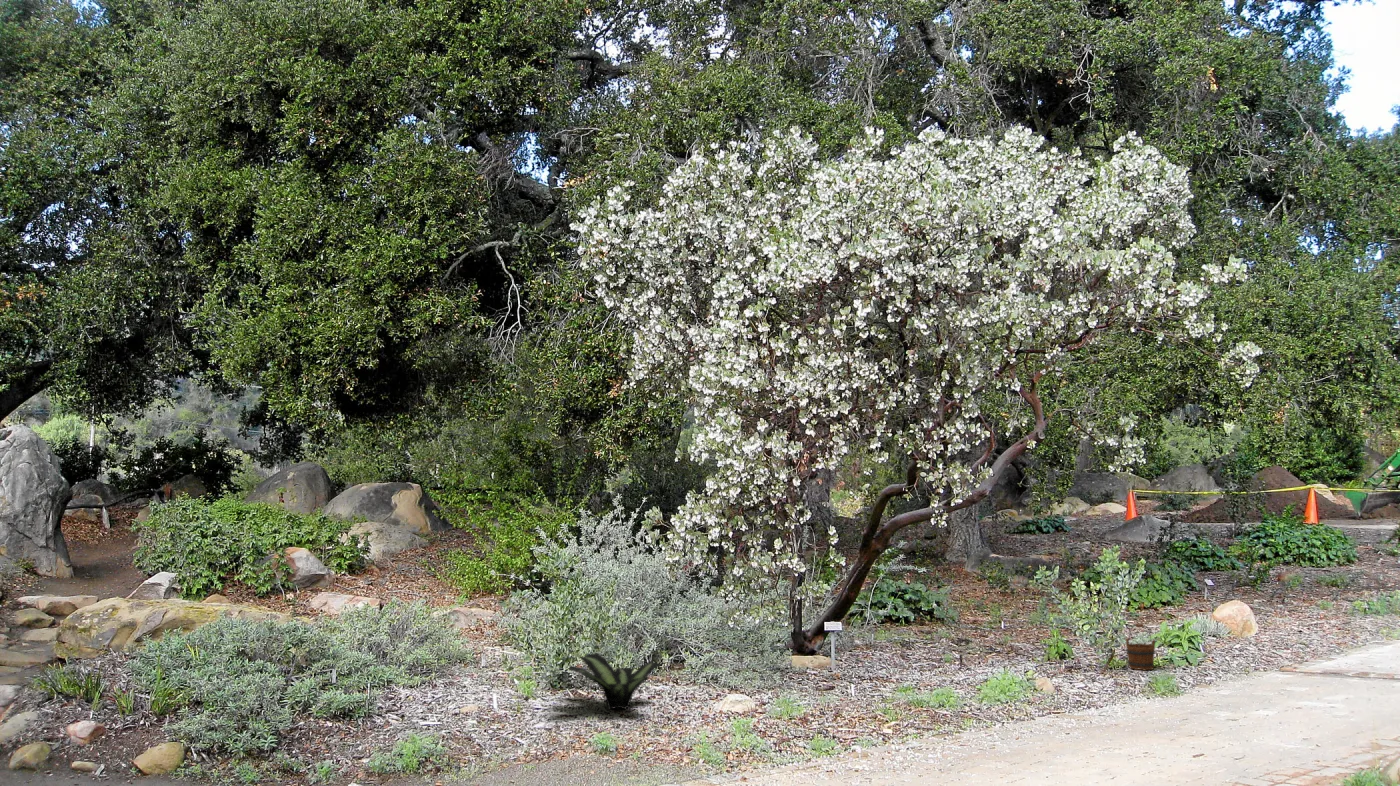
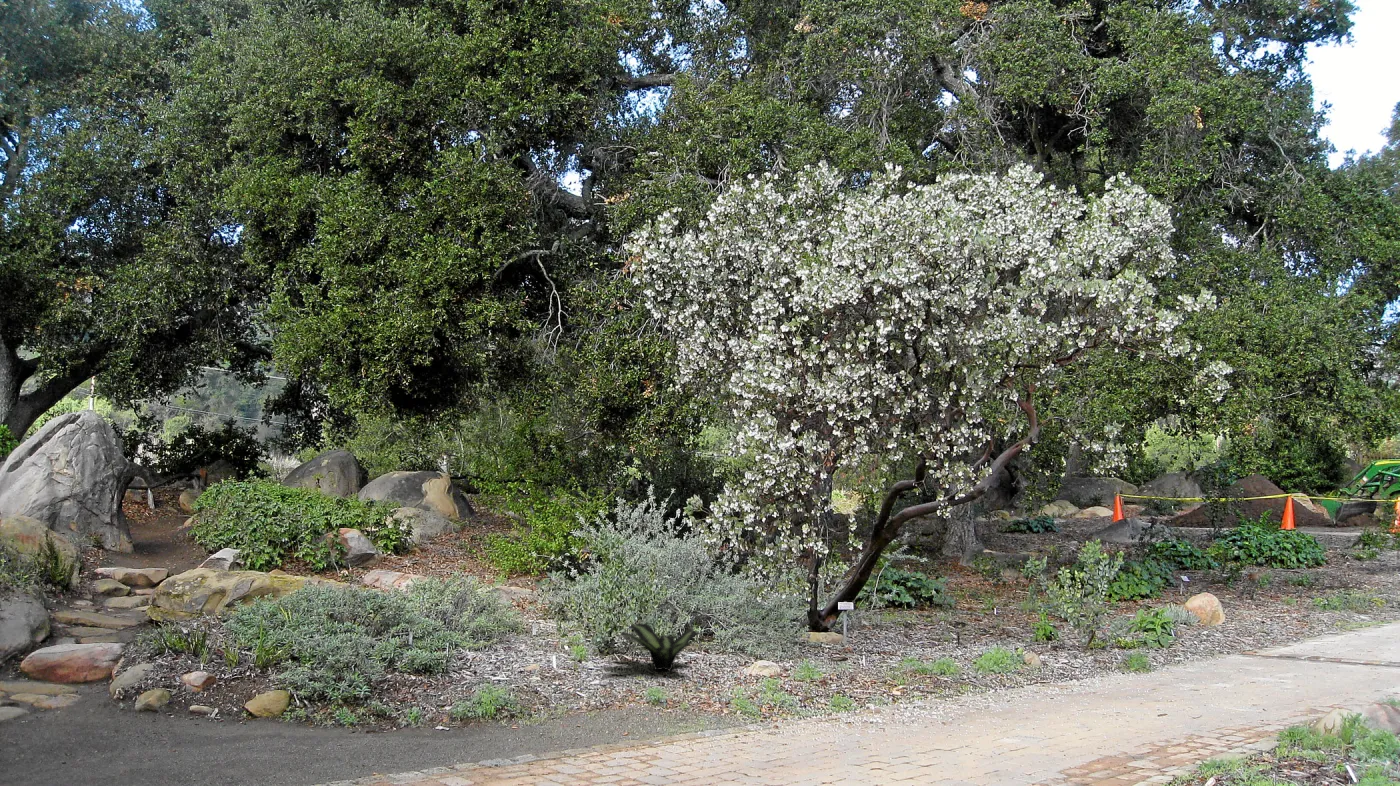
wooden bucket: present [1125,624,1156,670] -> none [1105,609,1133,650]

